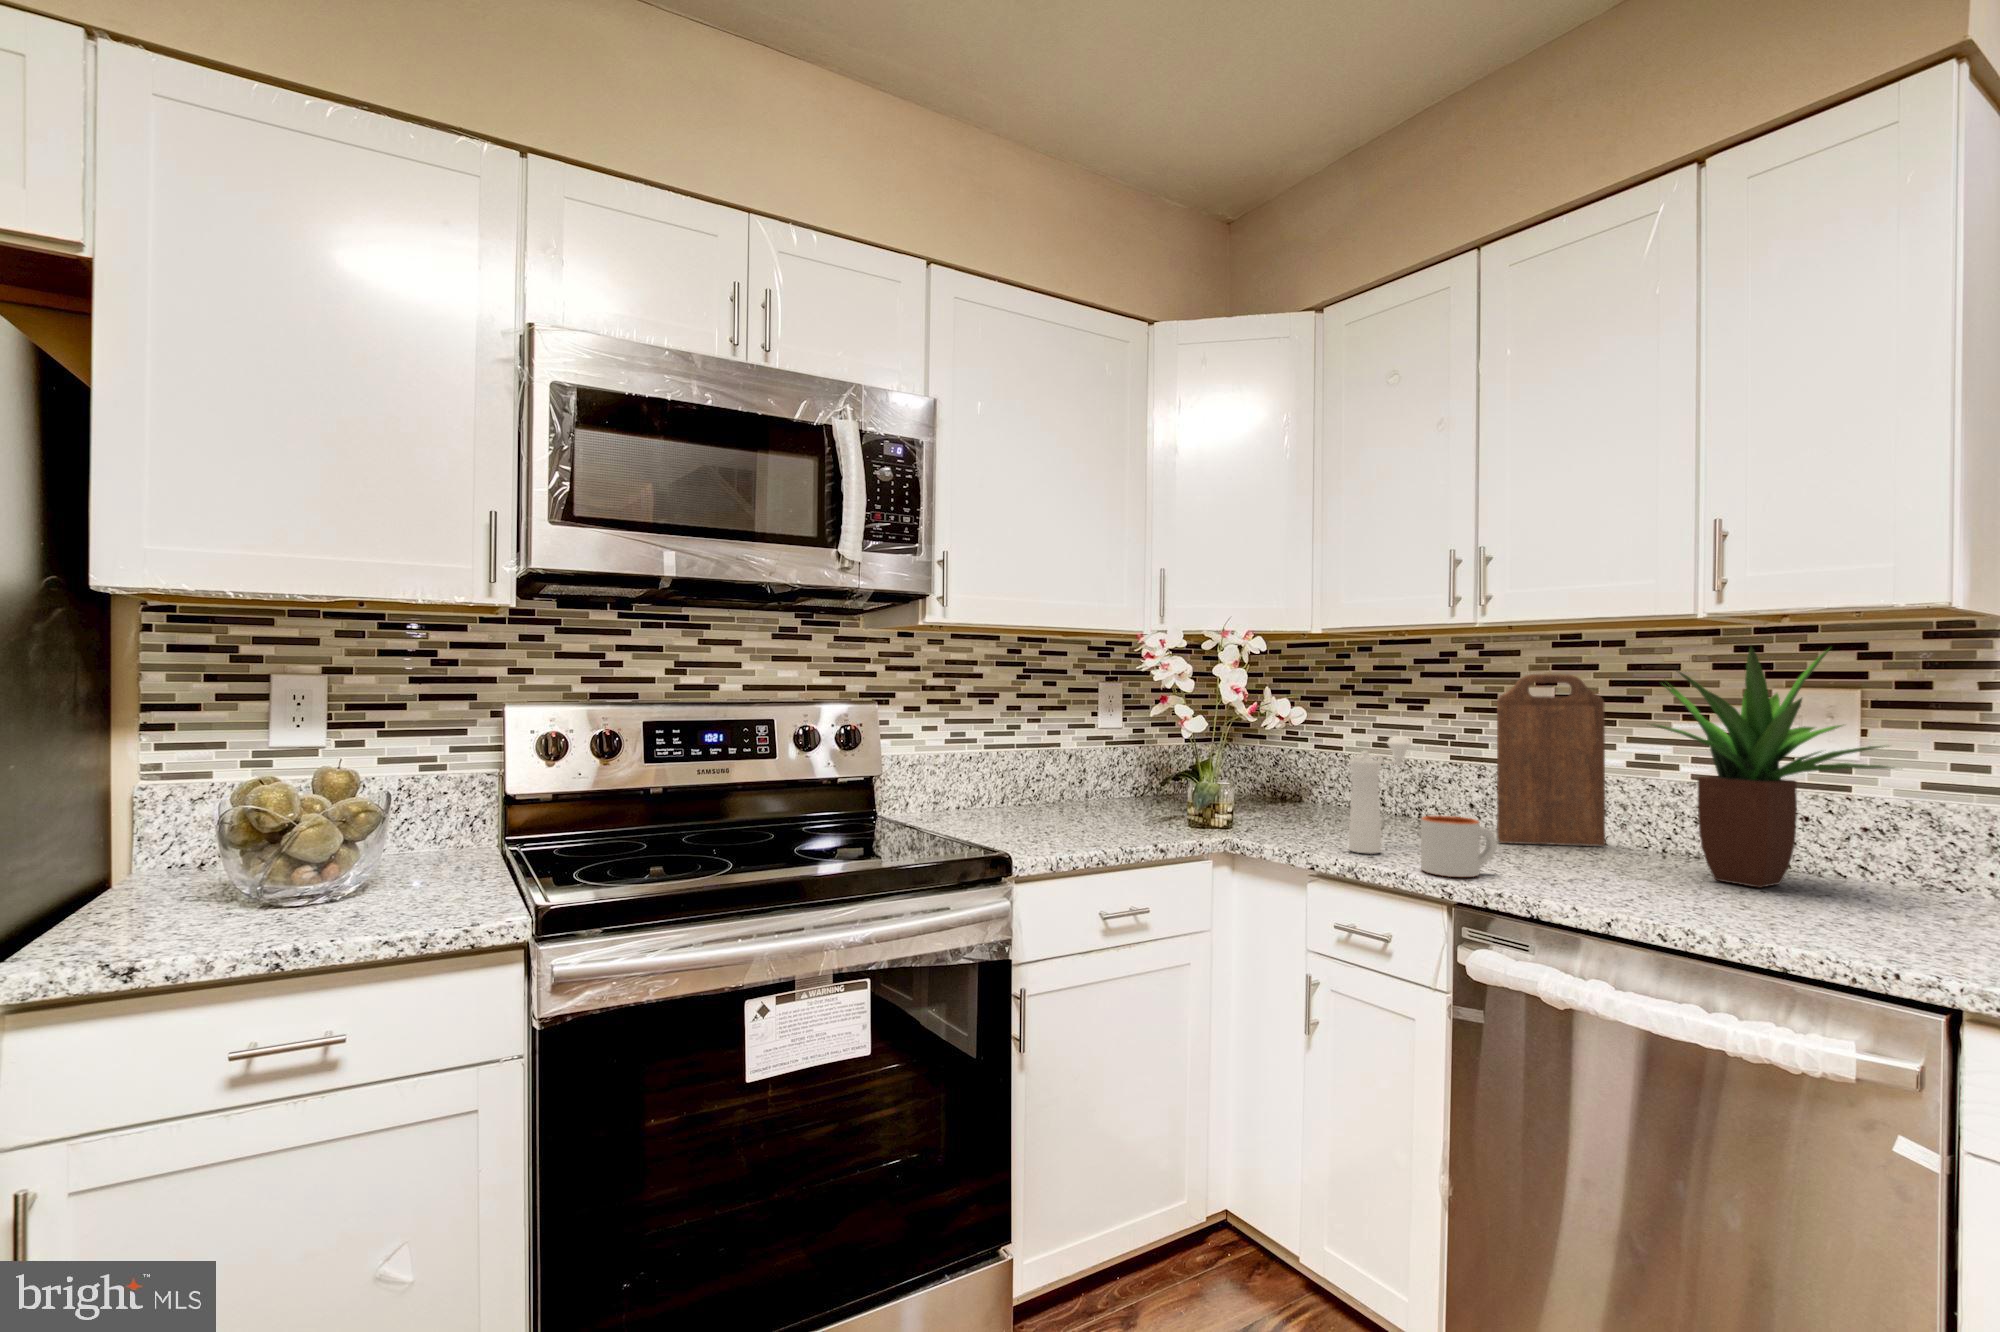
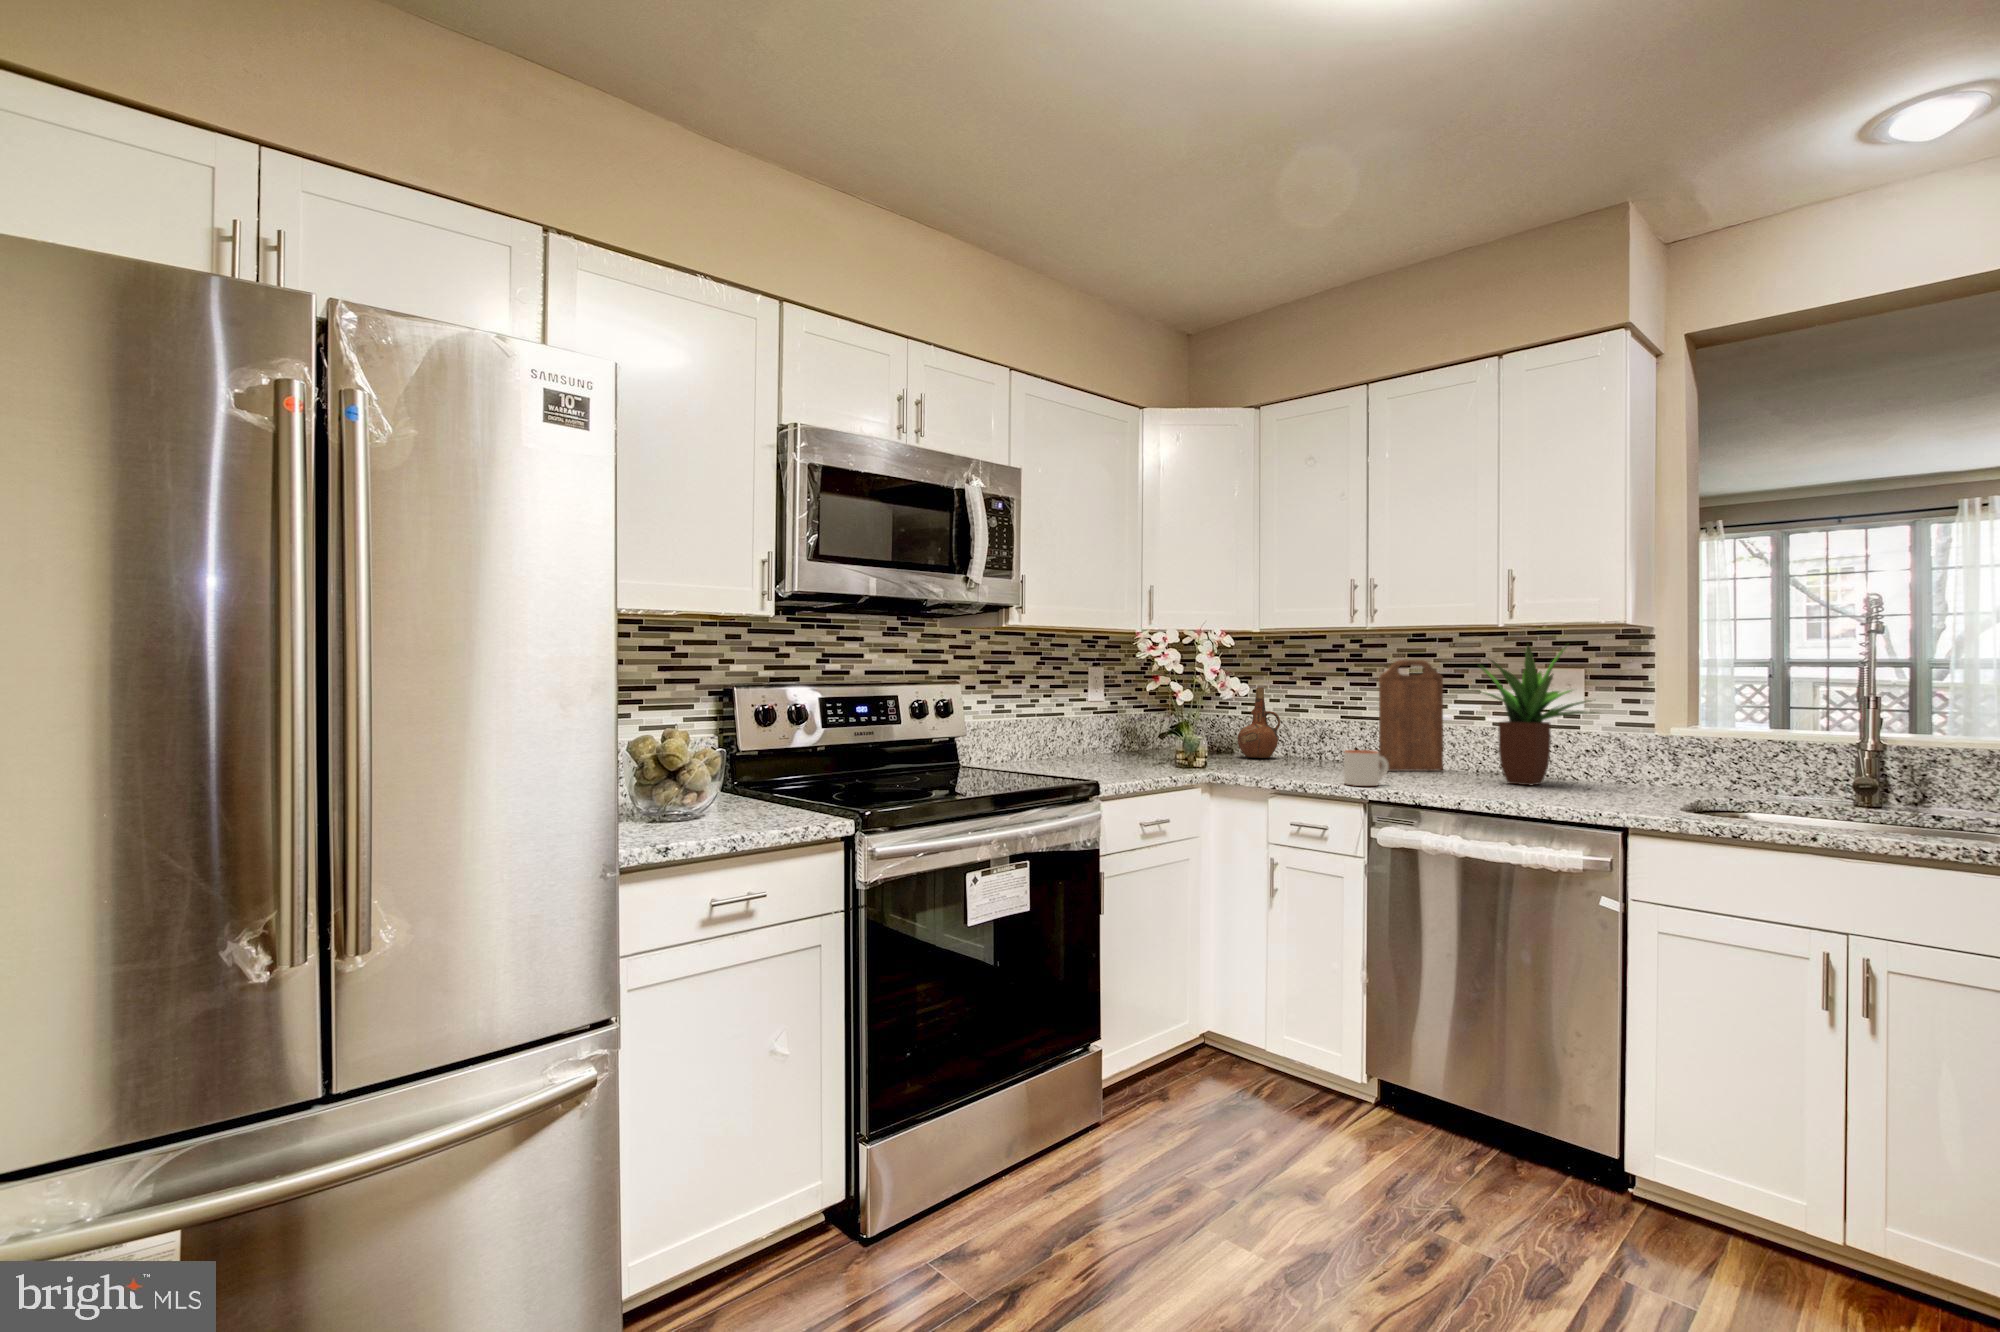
ceramic pitcher: none [1296,712,1358,812] -> present [1238,687,1280,758]
pepper mill: present [1349,737,1411,854] -> none [1293,702,1329,778]

